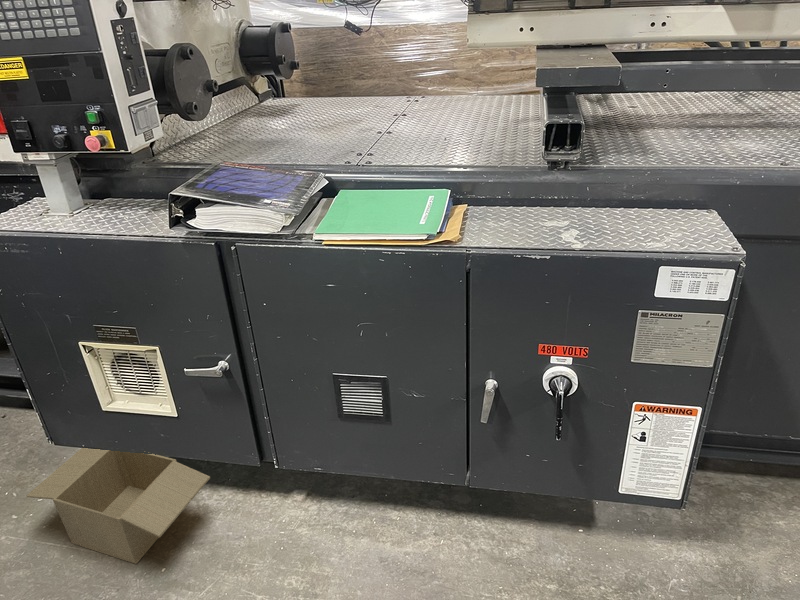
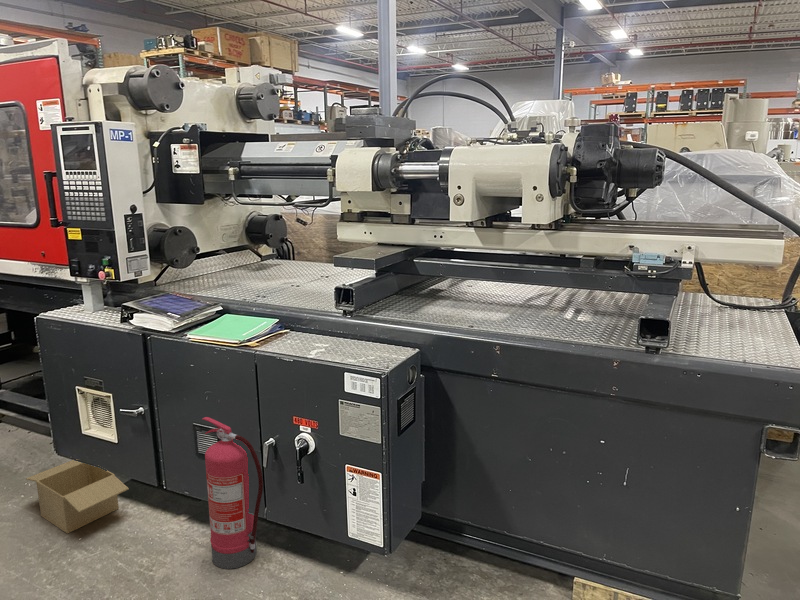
fire extinguisher: none [357,363,472,564] -> present [202,417,263,569]

